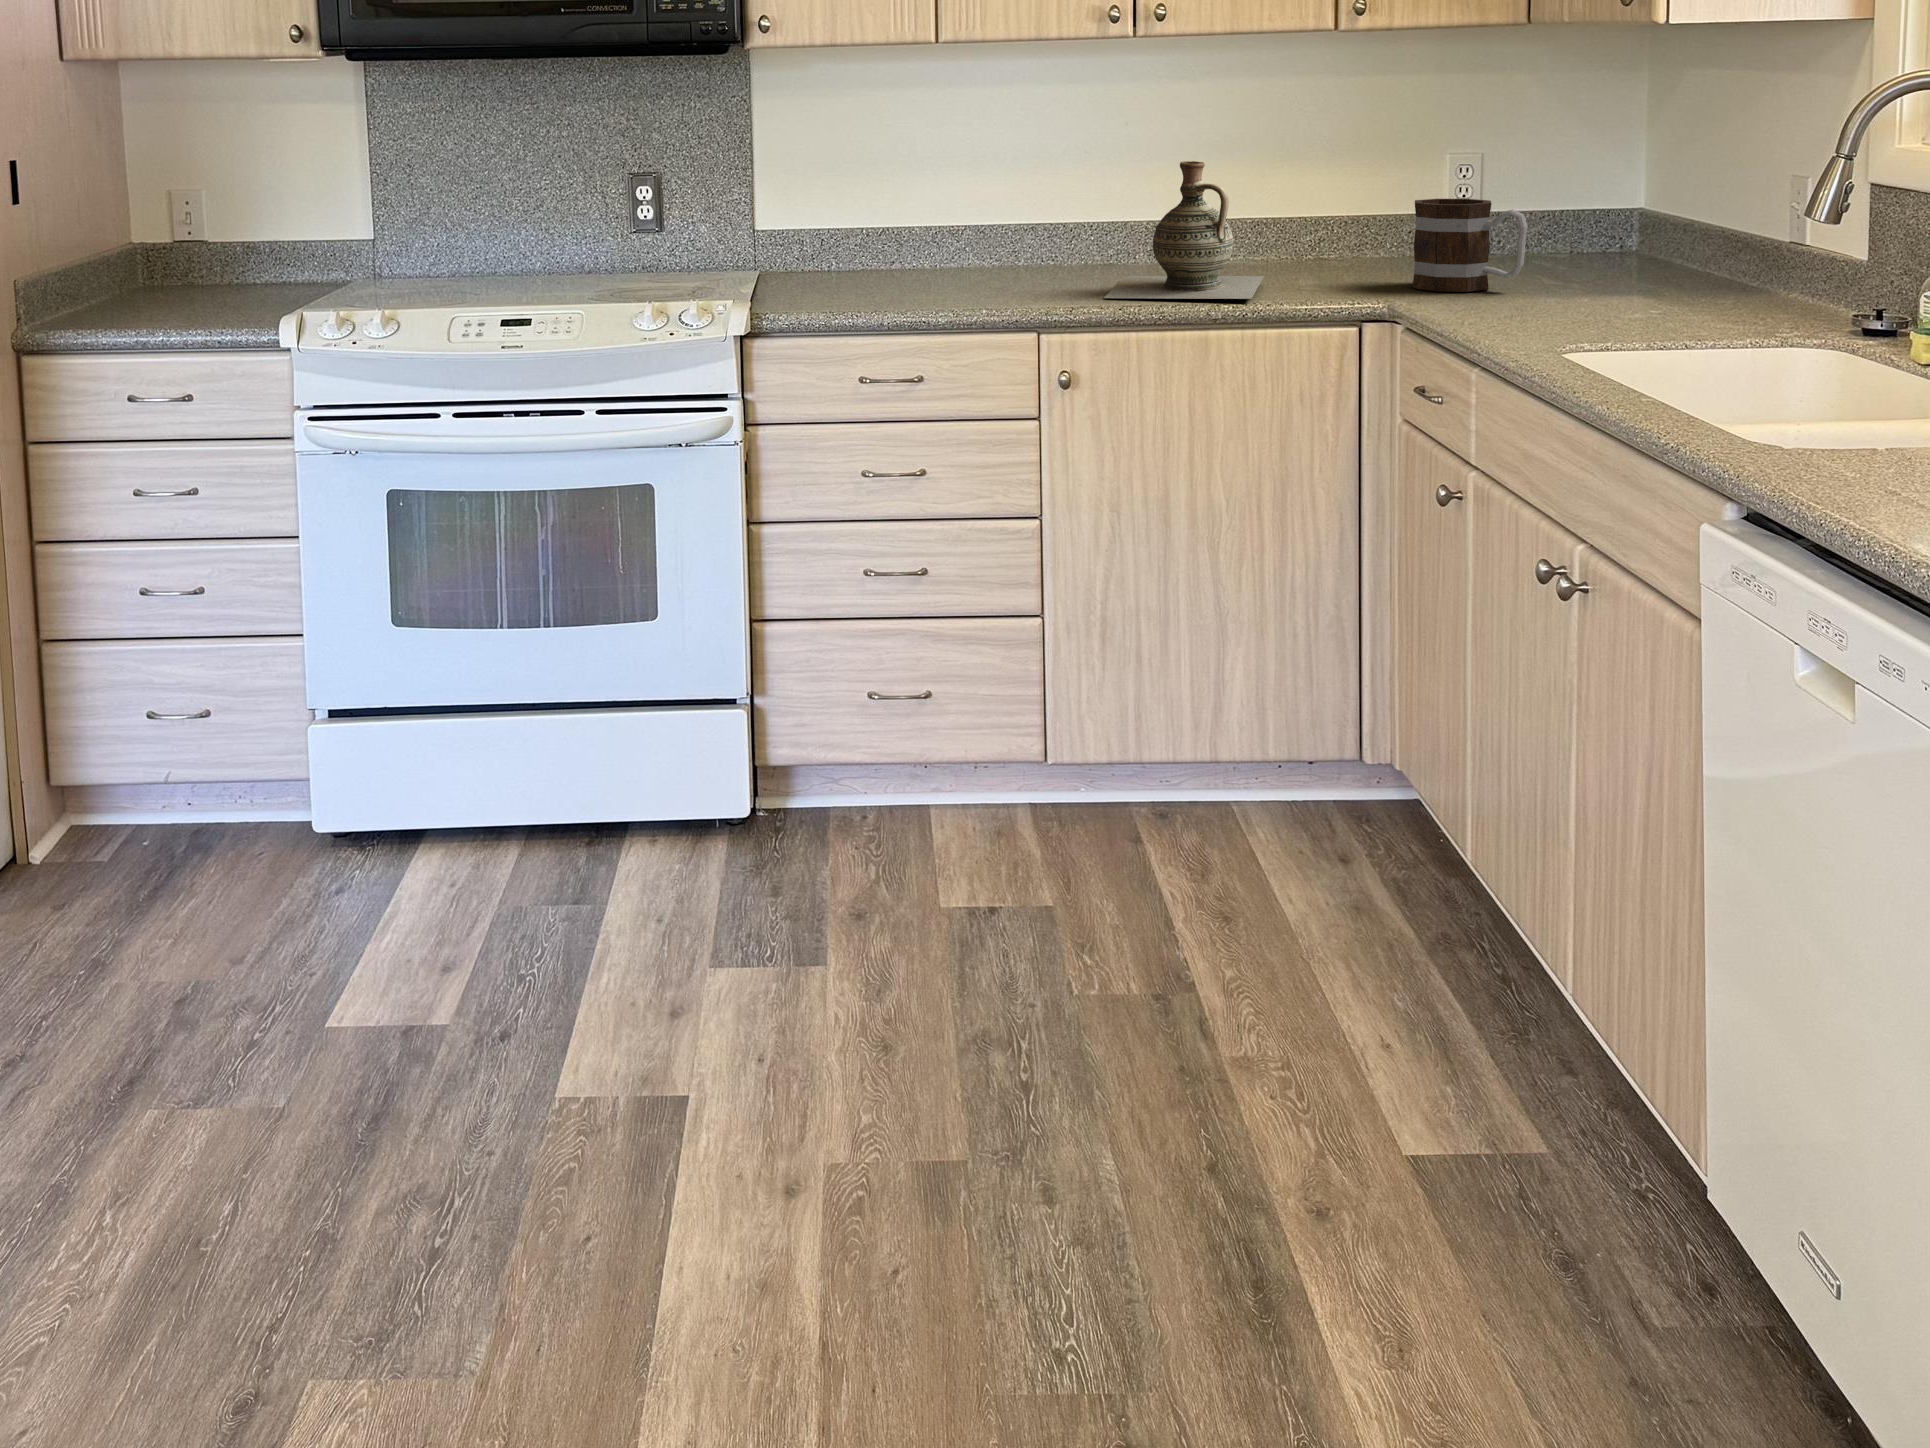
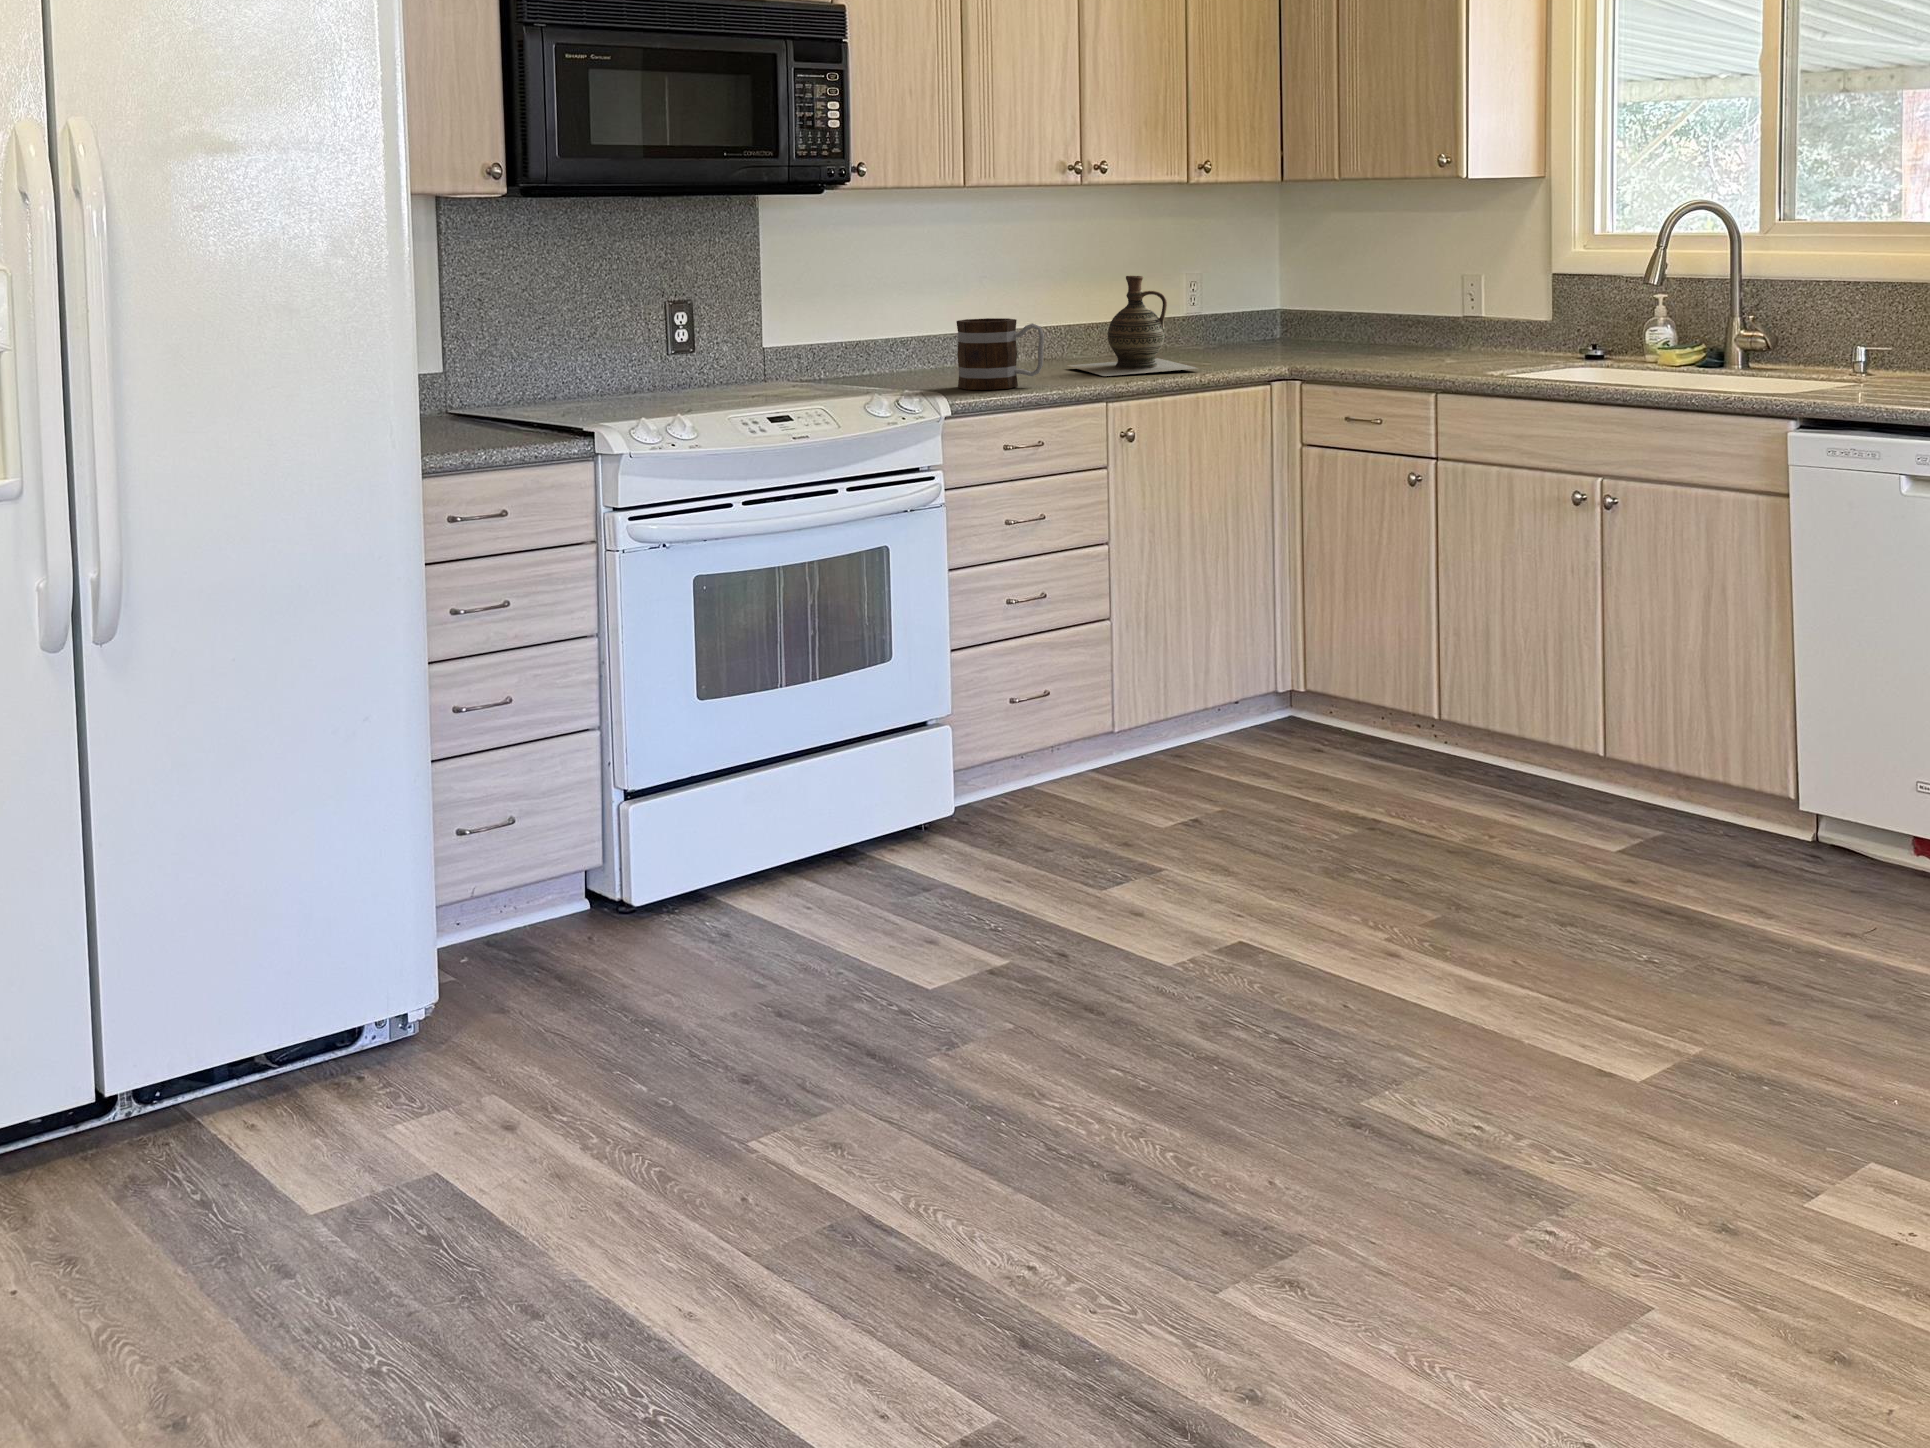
mug: present [1412,199,1528,292] -> present [956,318,1044,390]

